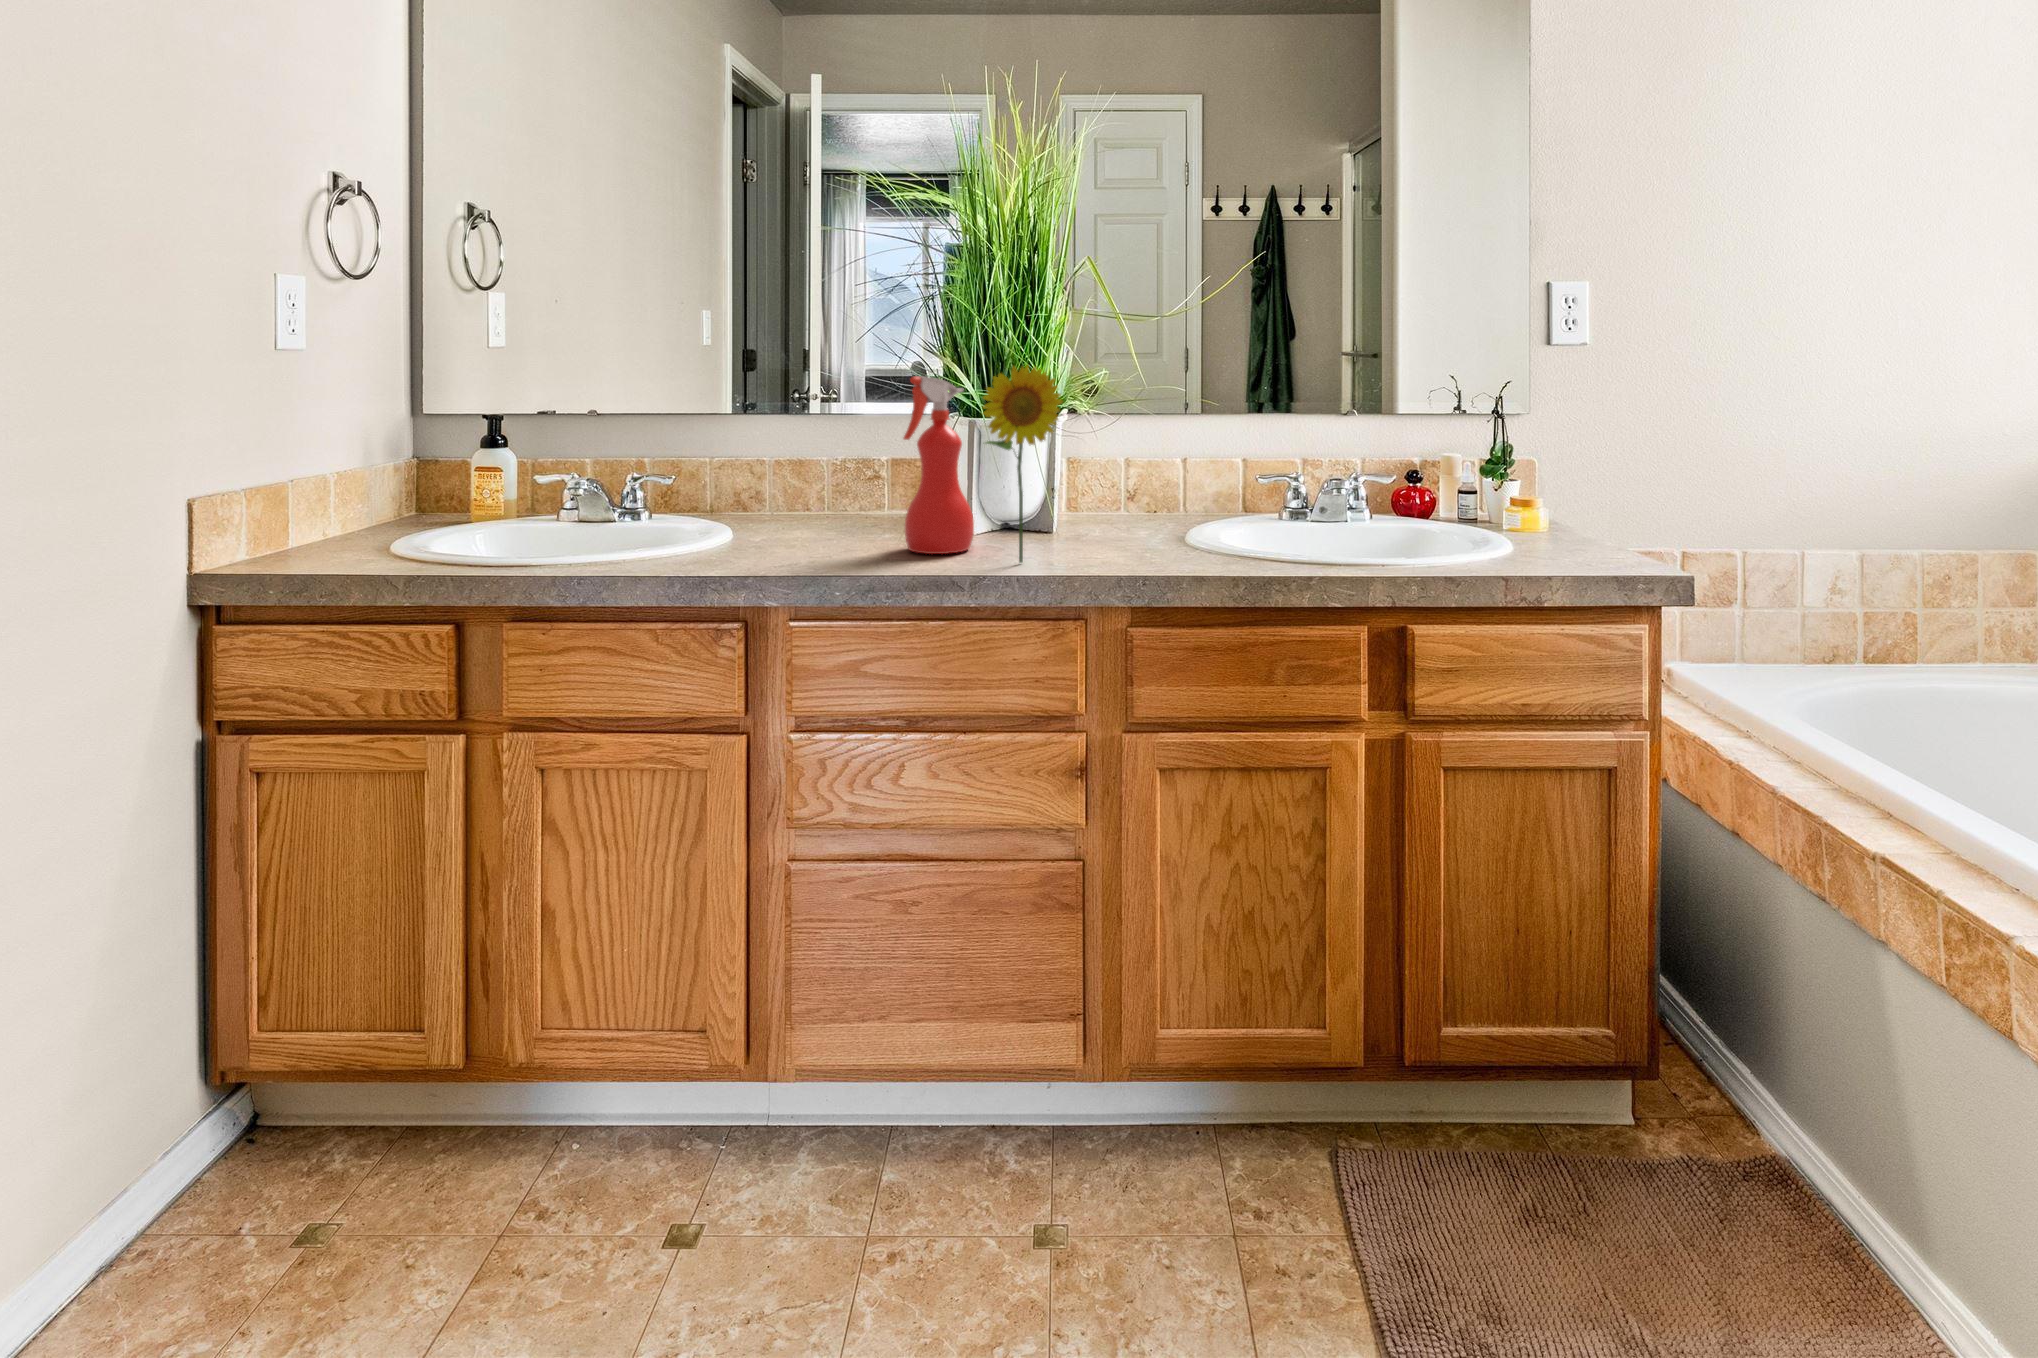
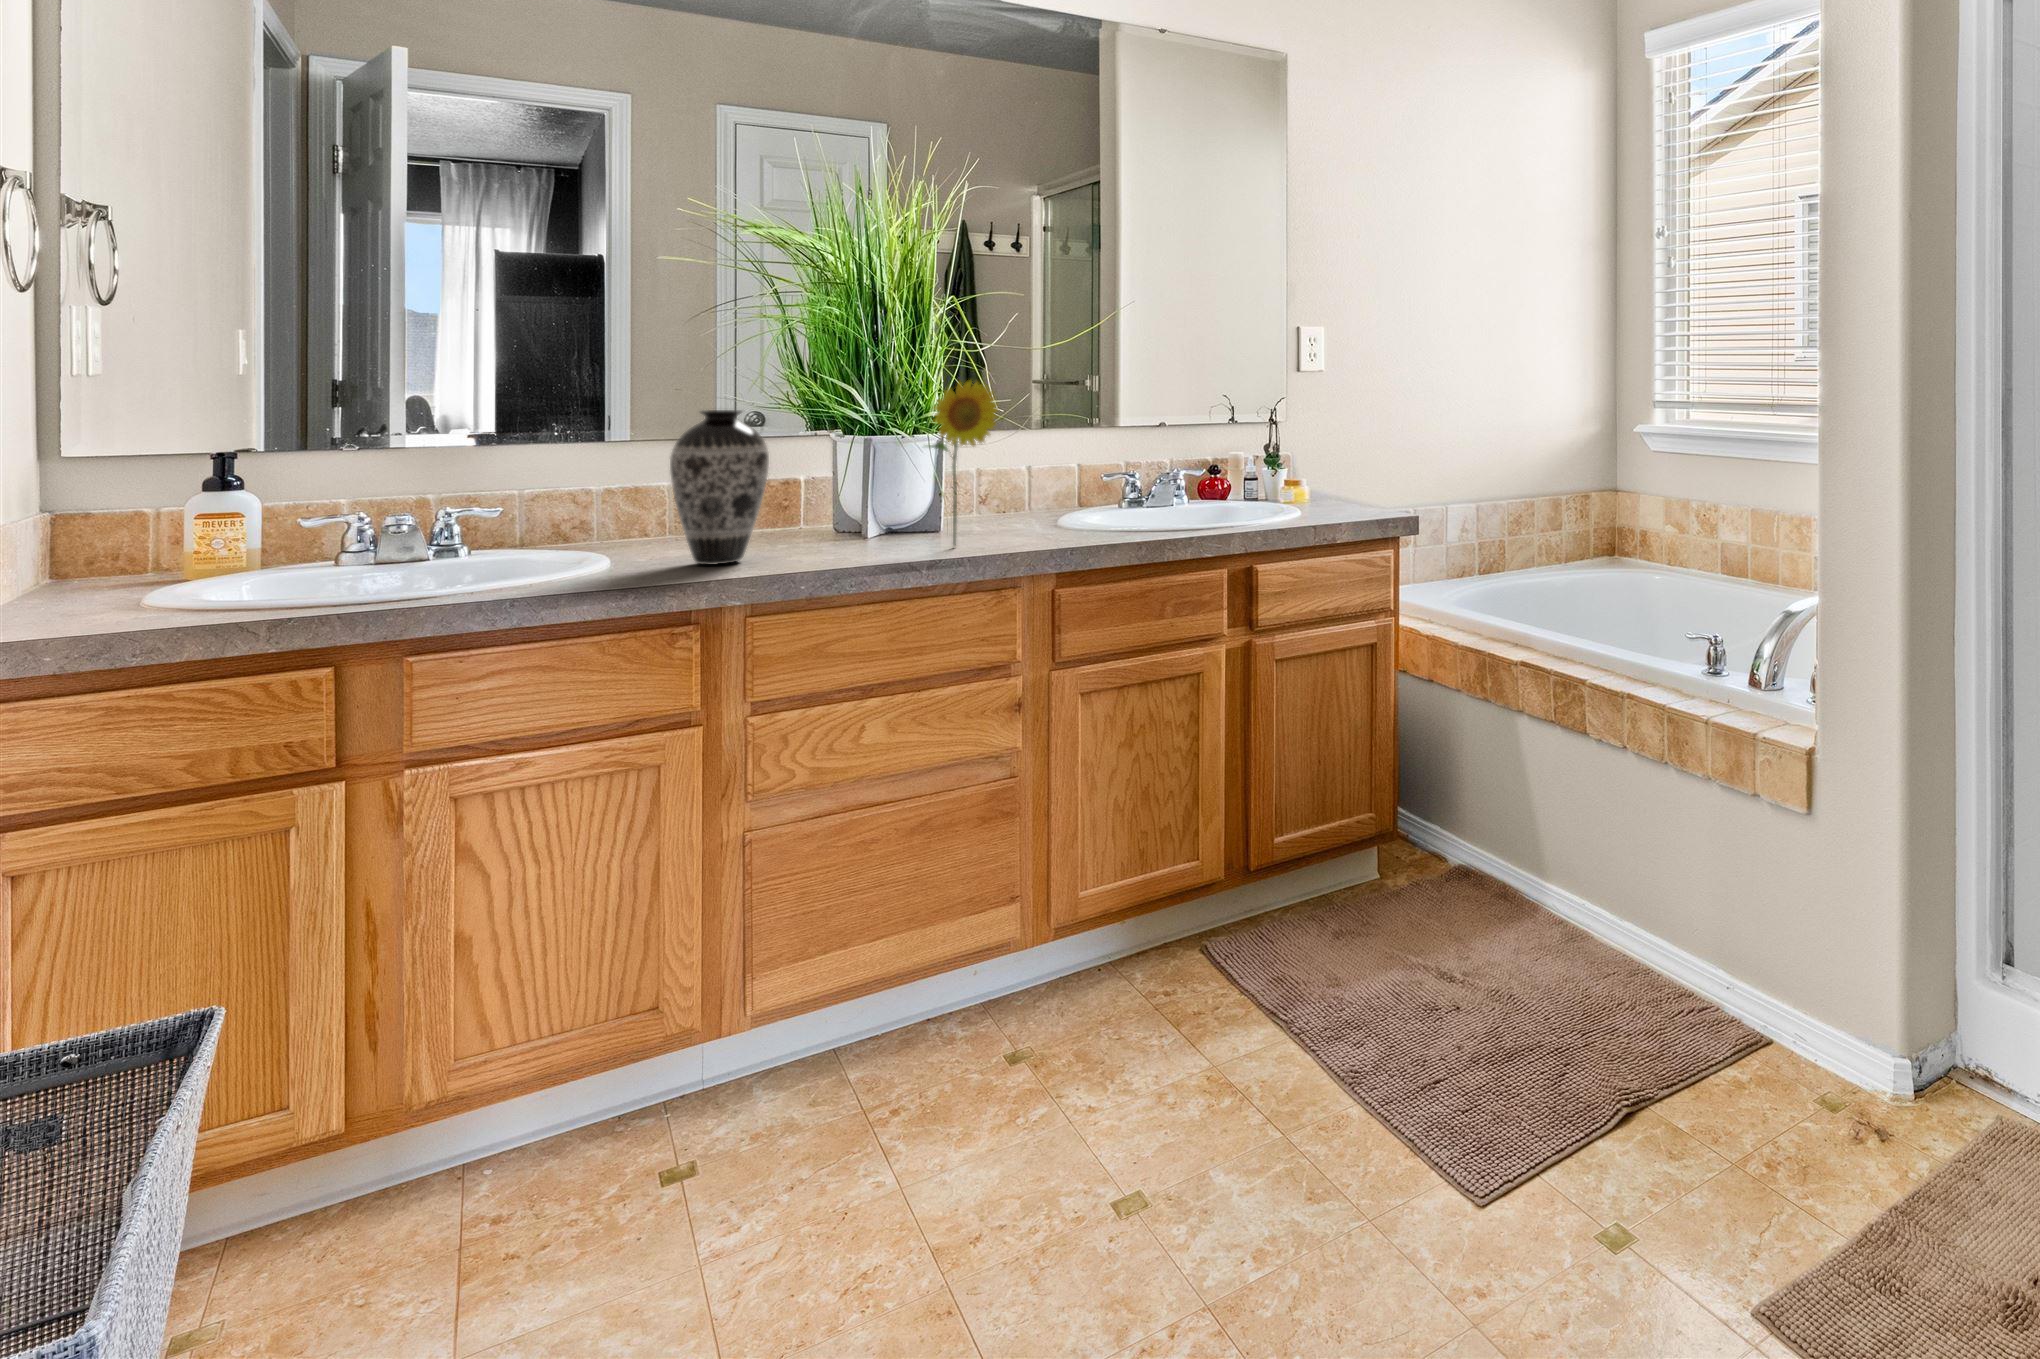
spray bottle: present [904,376,974,554] -> none [818,390,888,549]
decorative vase: none [748,396,840,560] -> present [670,410,769,565]

